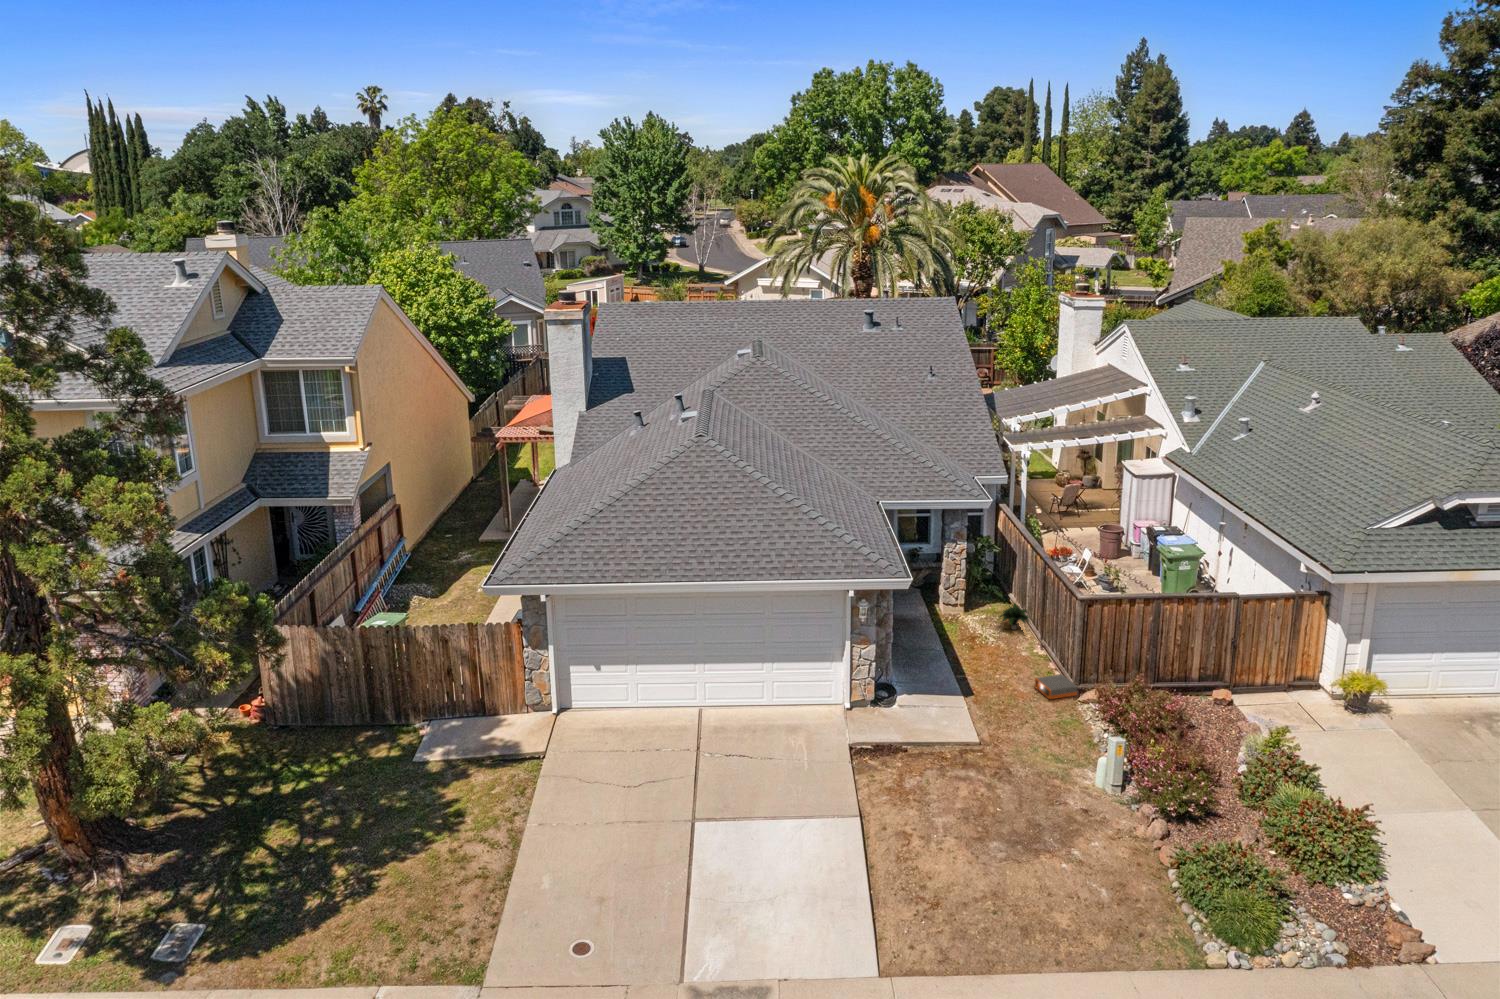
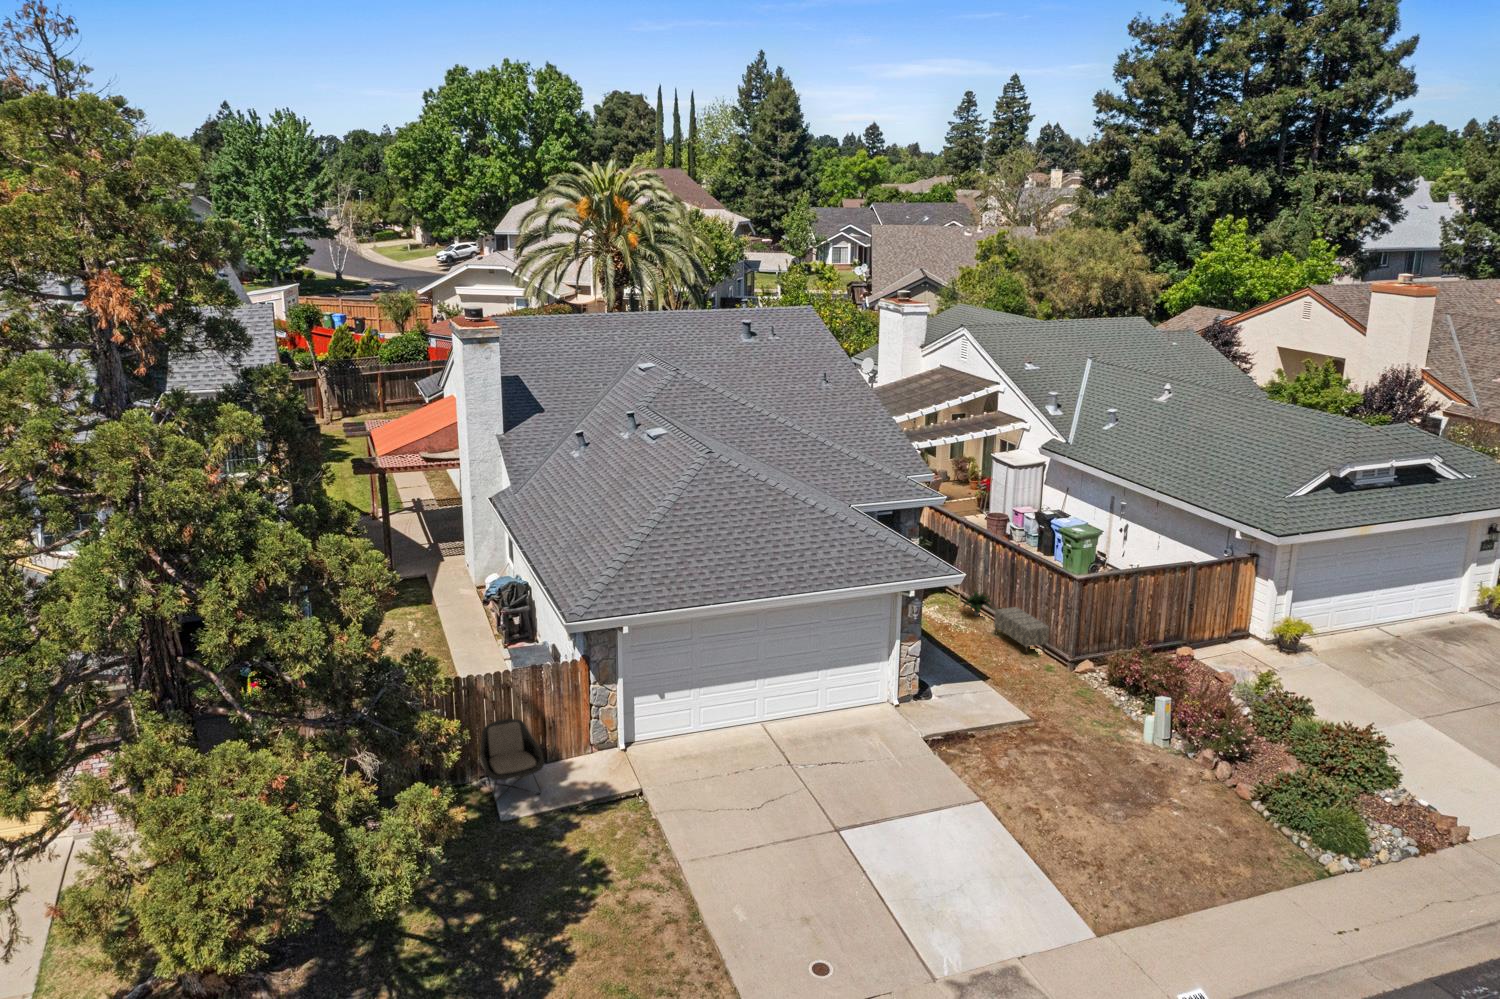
bench: none [1016,624,1062,675] -> present [994,607,1049,654]
lounge chair: none [409,670,468,745] -> present [480,719,544,804]
storage box: present [1035,675,1077,699] -> none [1036,651,1075,675]

